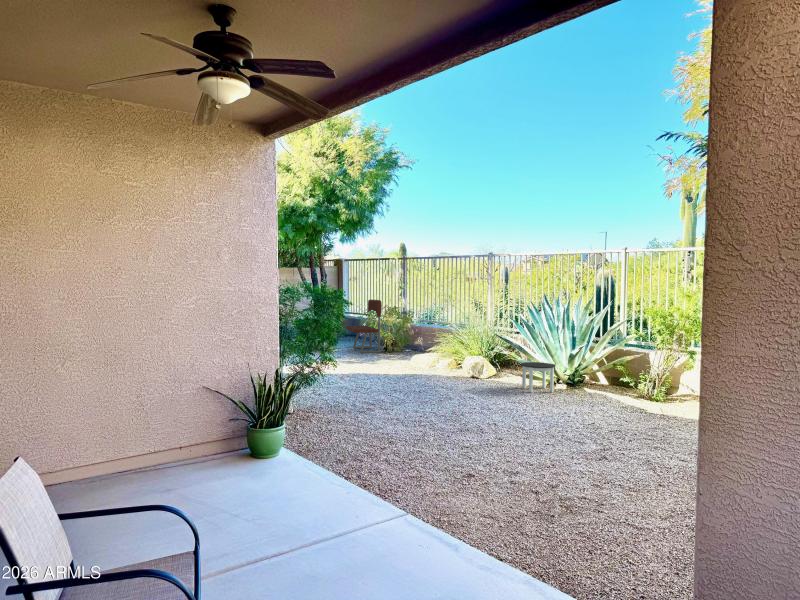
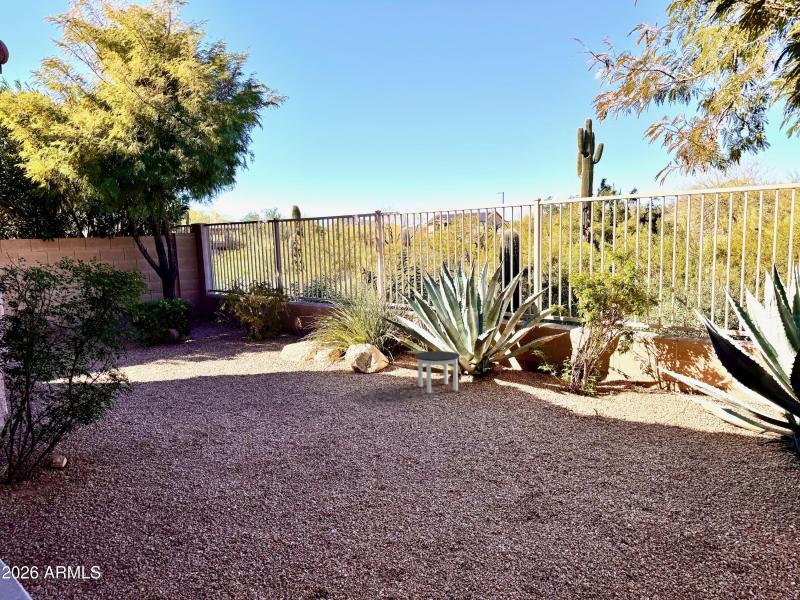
bench: present [346,300,382,353] -> none [200,274,245,345]

